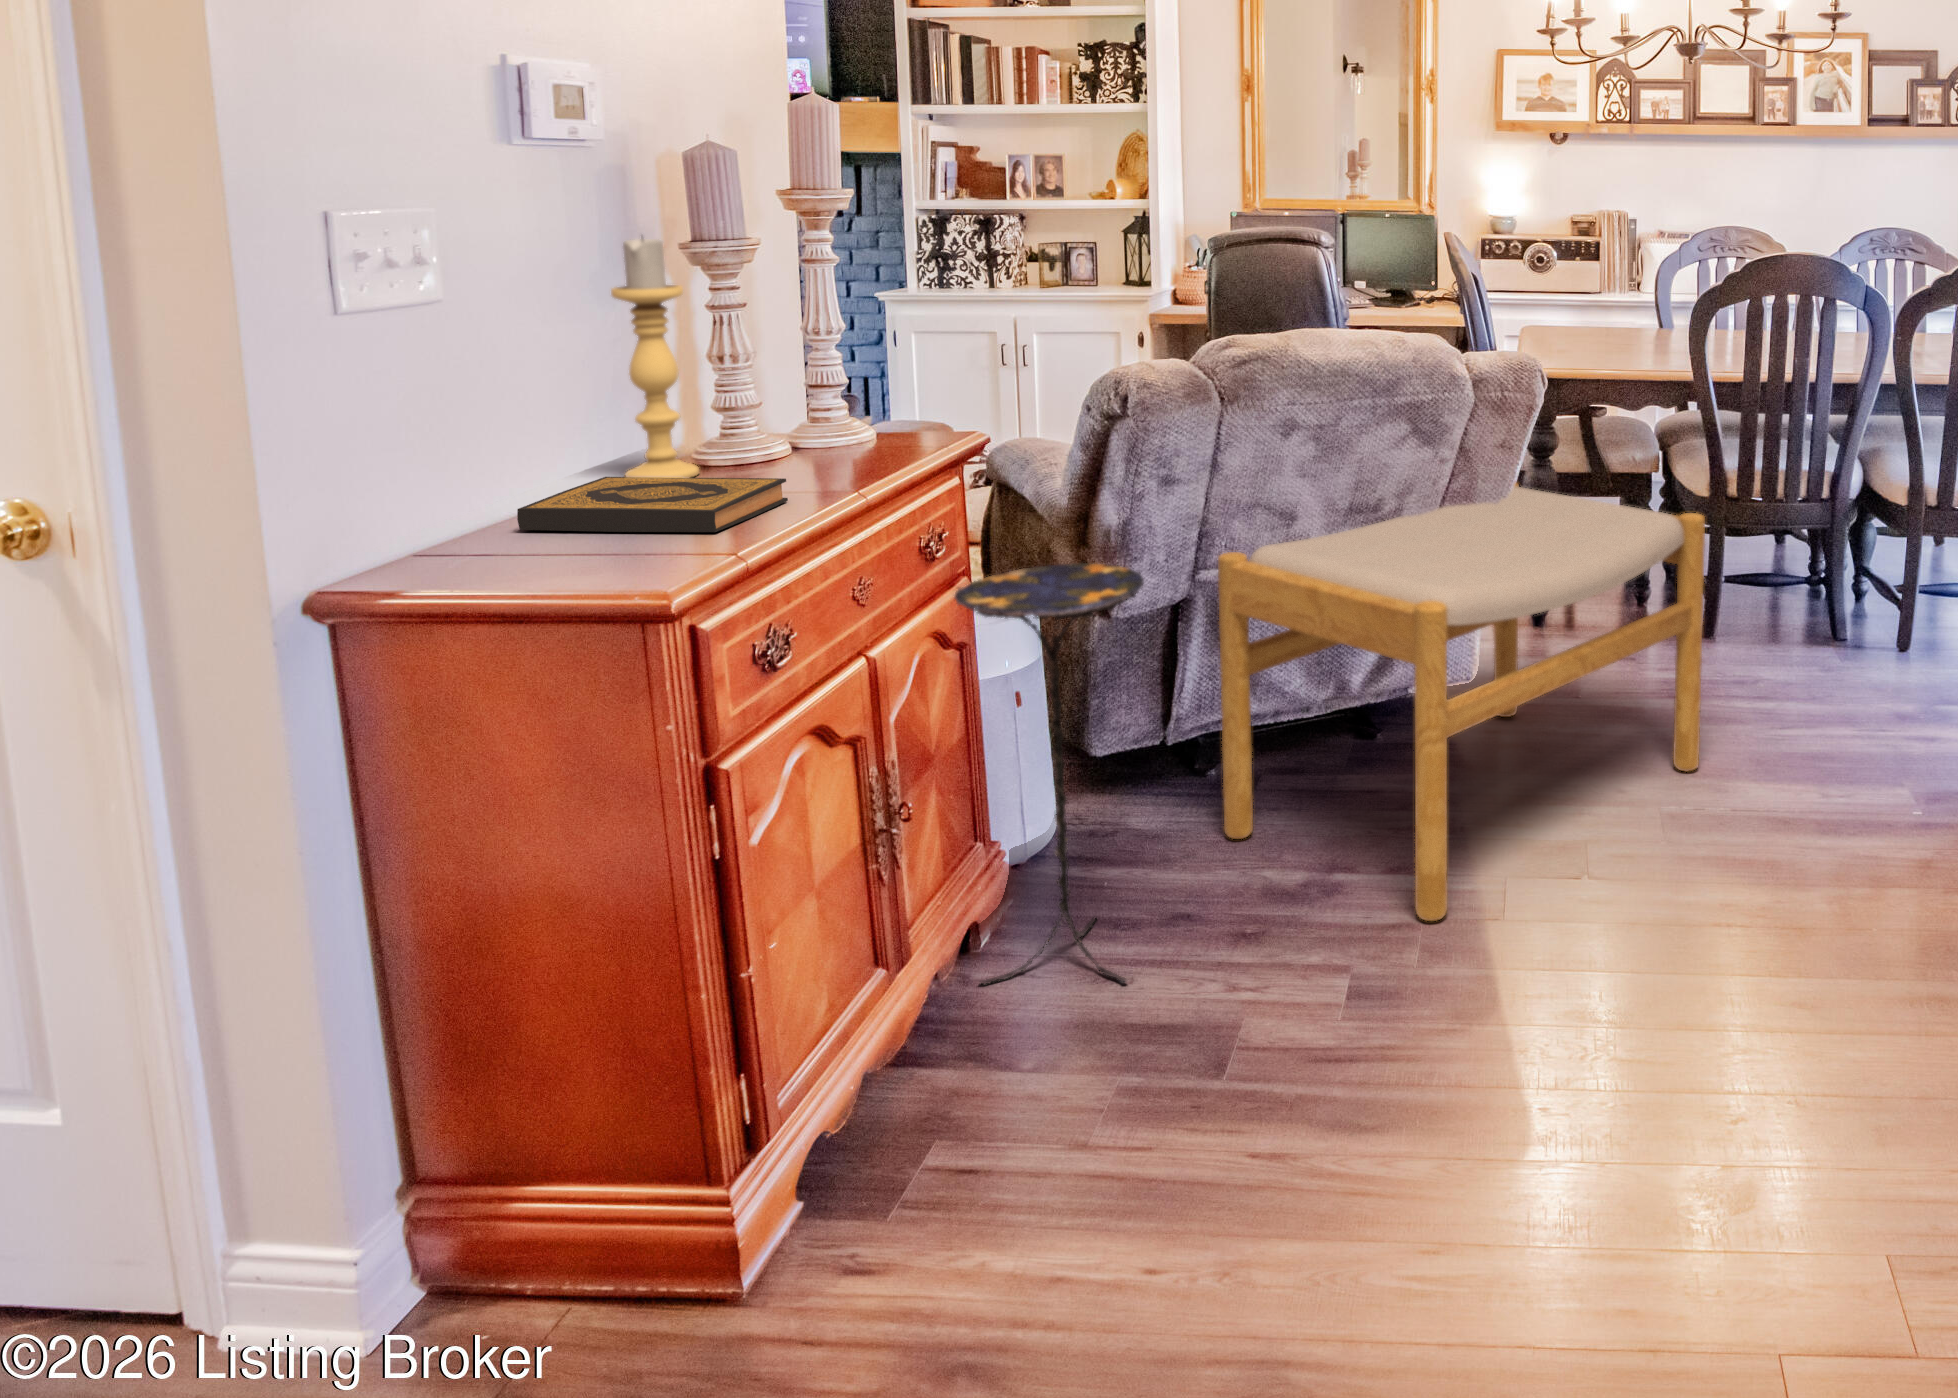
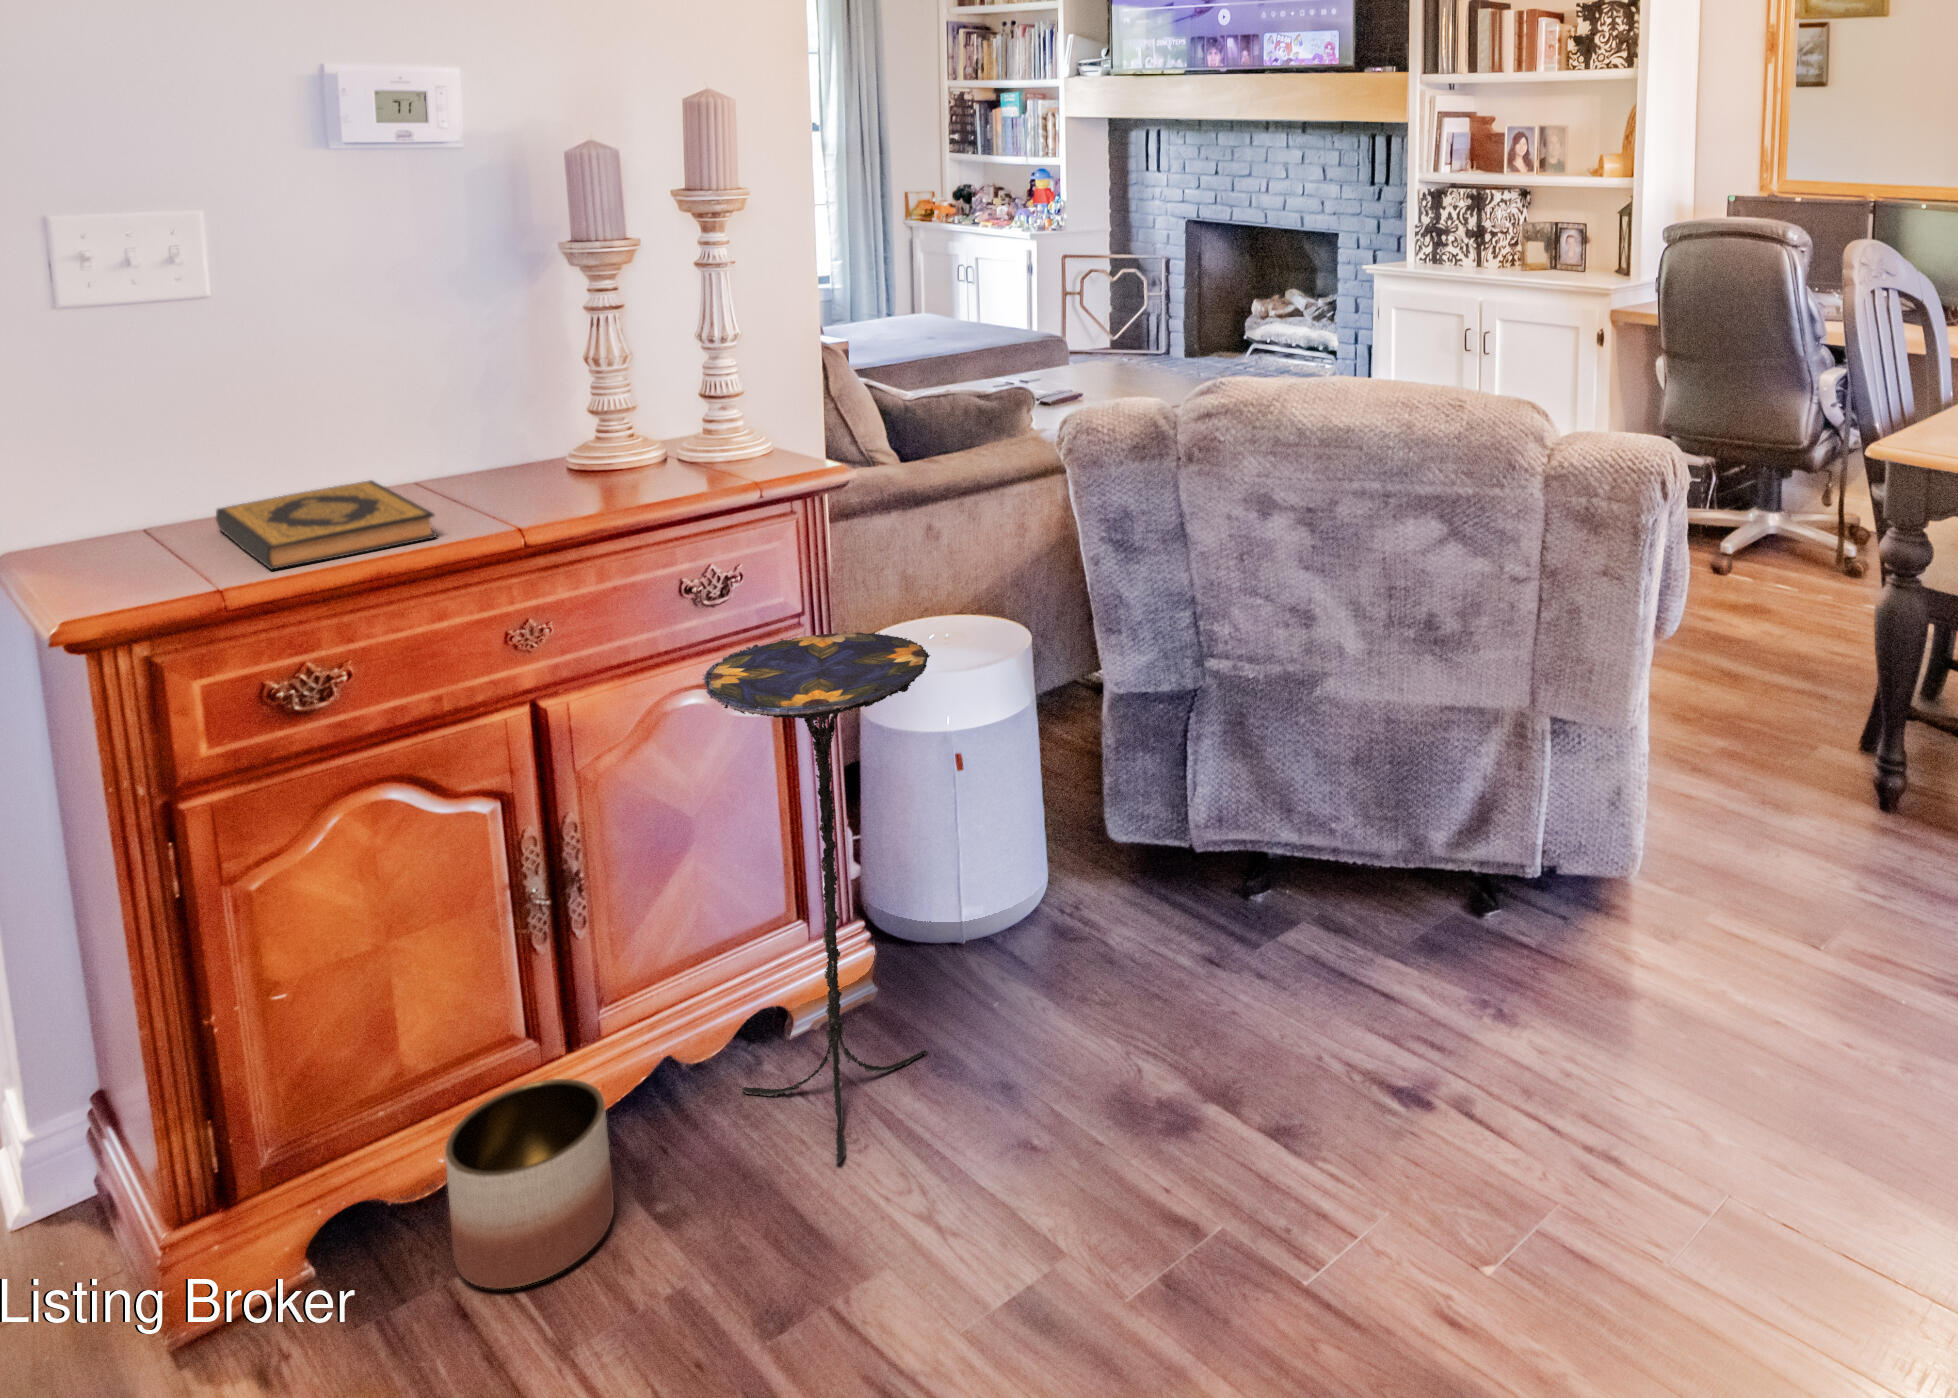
candle holder: present [611,238,699,478] -> none [437,238,527,488]
footstool: present [1218,483,1705,921] -> none [1149,612,1883,1256]
planter: none [871,969,1009,1138] -> present [445,1079,614,1289]

